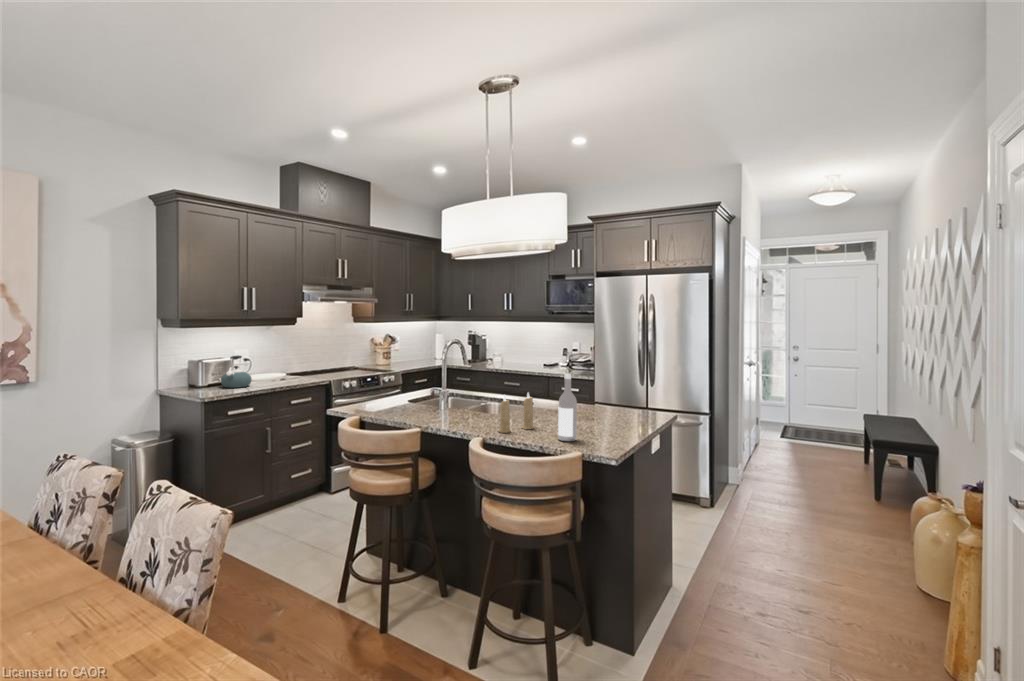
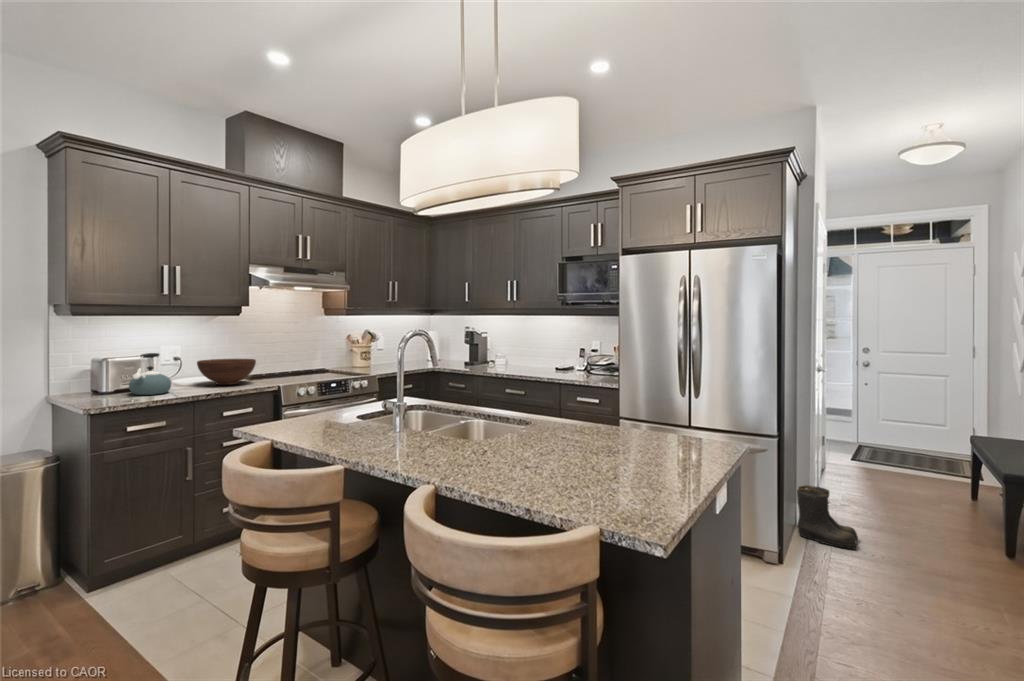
fruit bowl: none [266,359,310,380] -> present [197,359,256,385]
wine bottle: present [558,374,577,442] -> none [557,384,588,499]
candle: present [499,393,534,433] -> none [462,409,522,478]
boots: none [728,452,773,497] -> present [797,485,858,549]

